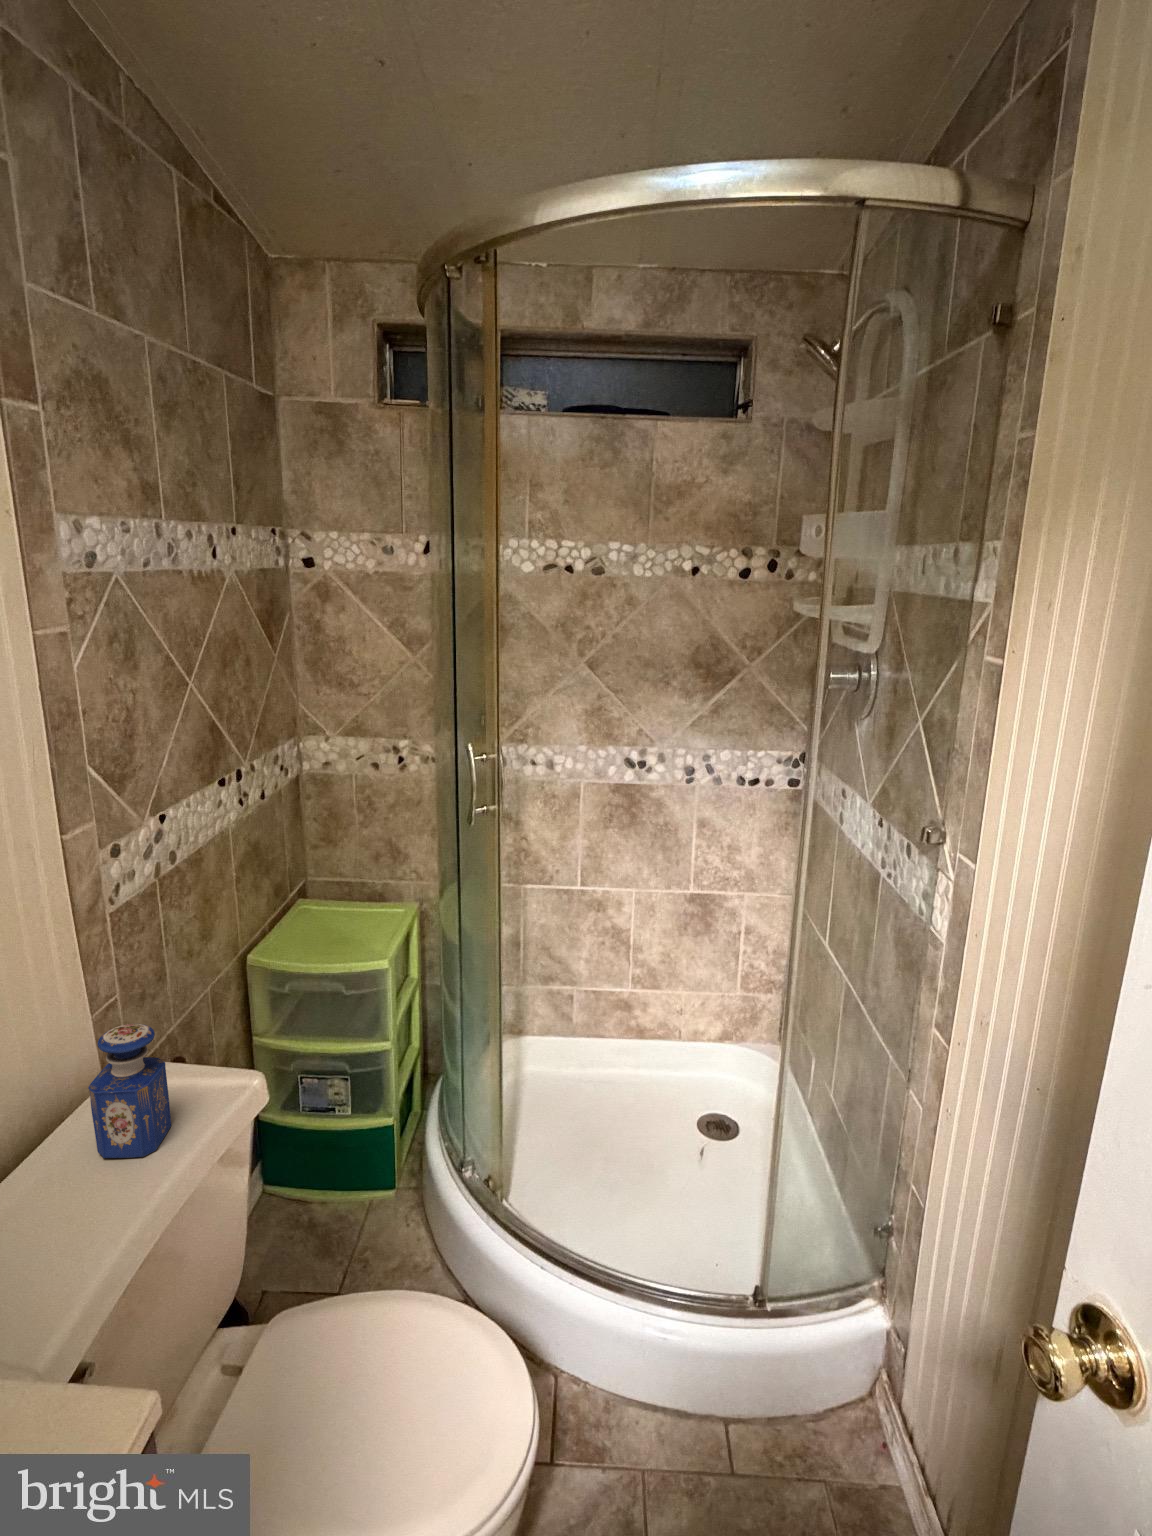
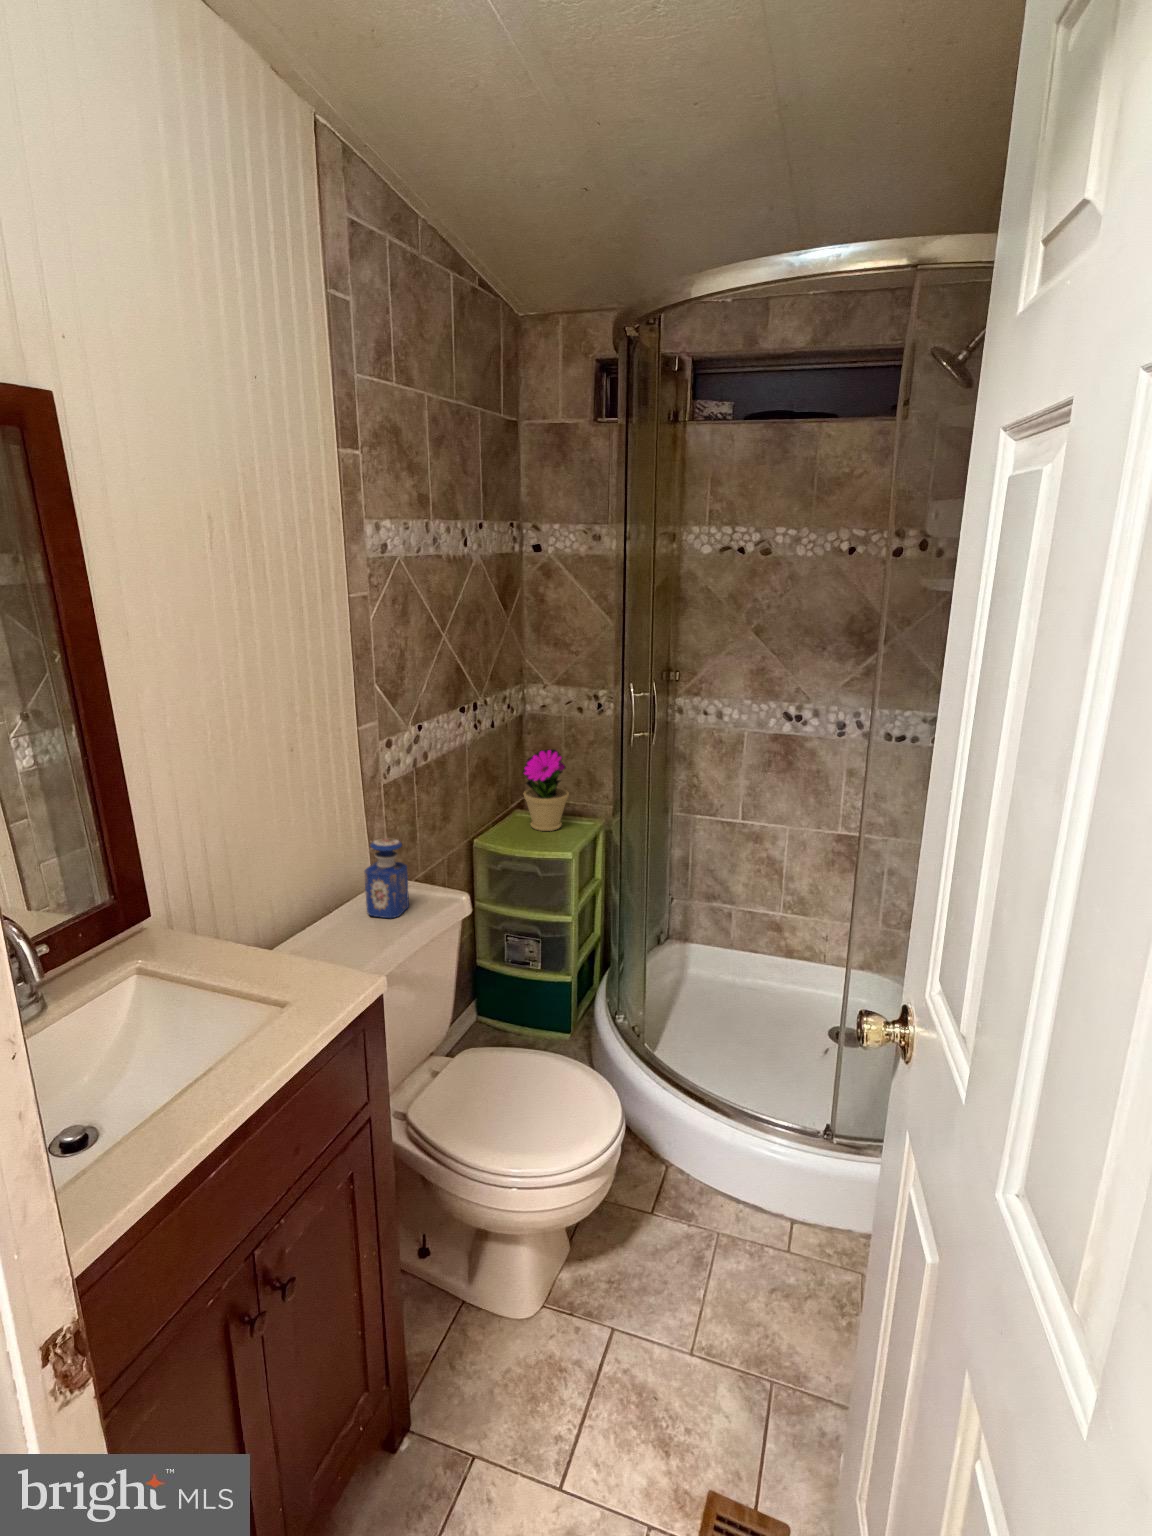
flower pot: none [306,820,369,926] -> present [523,749,568,831]

